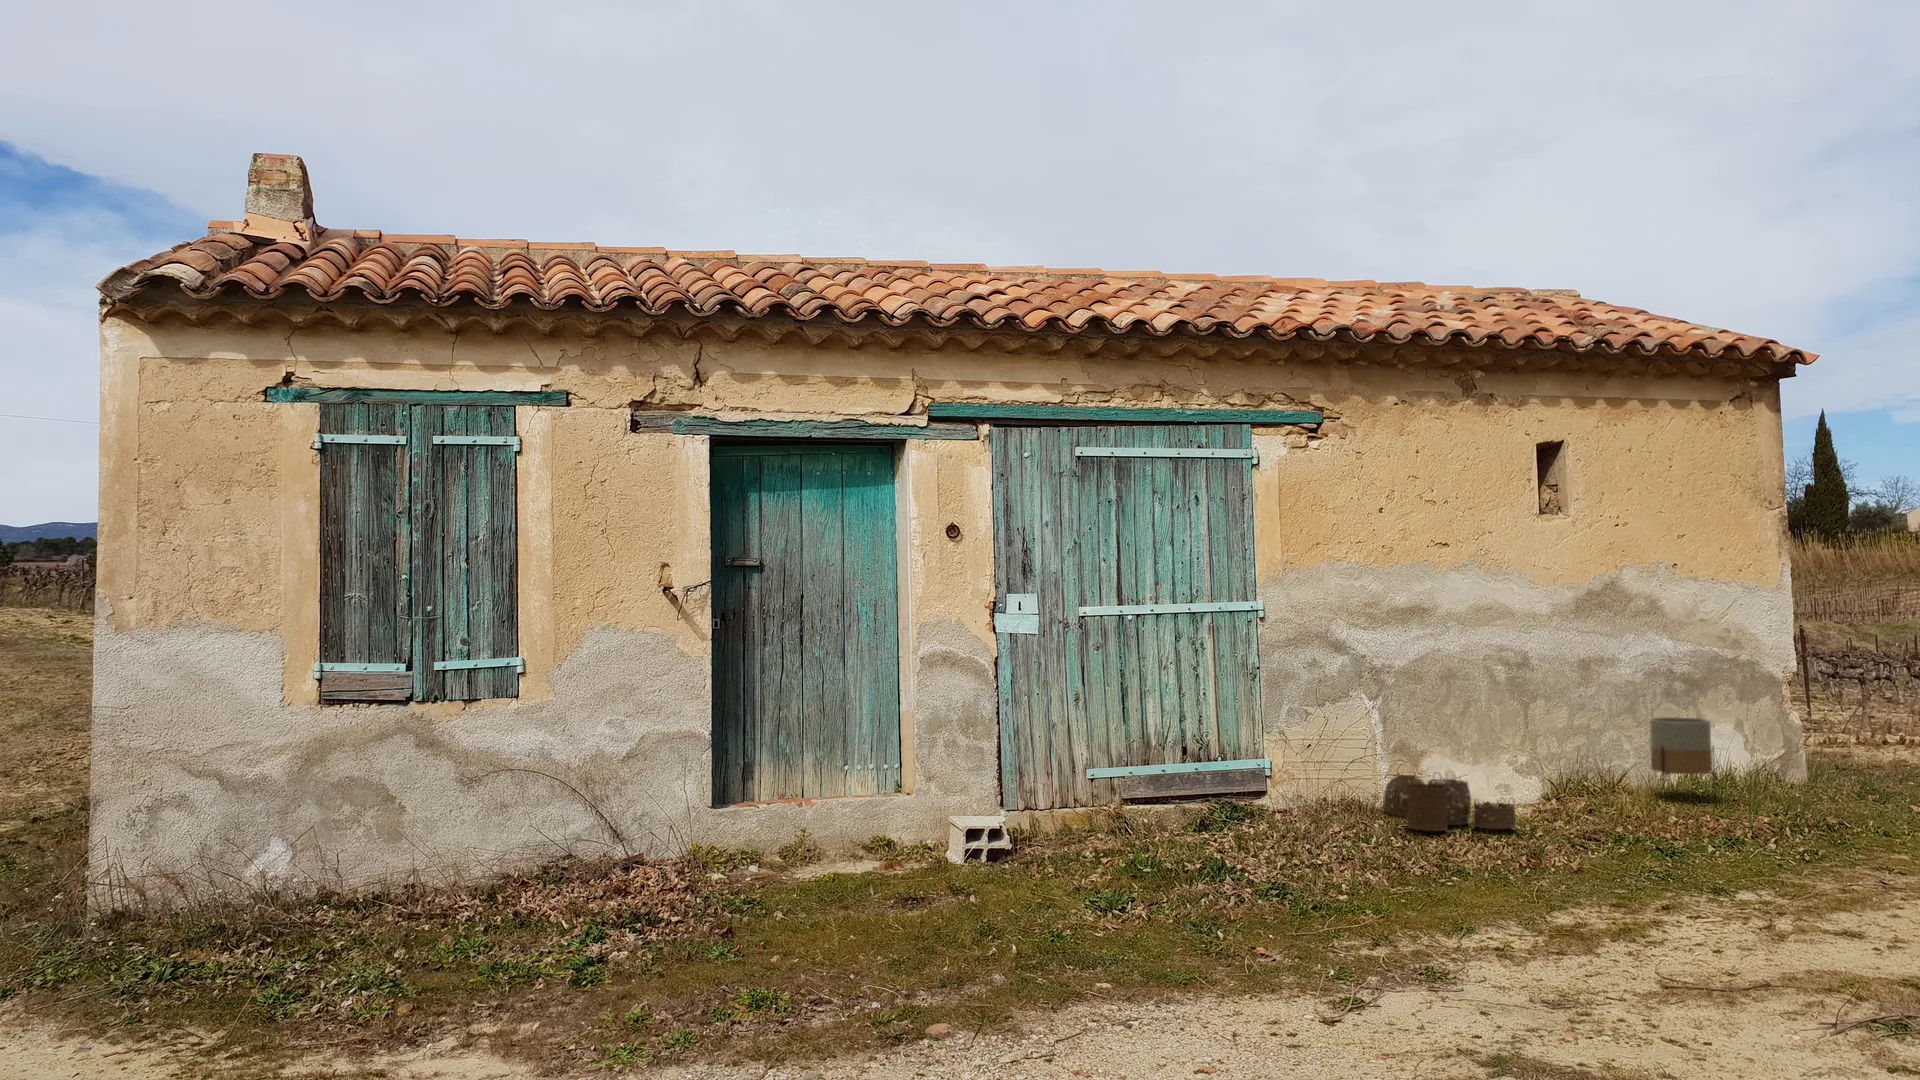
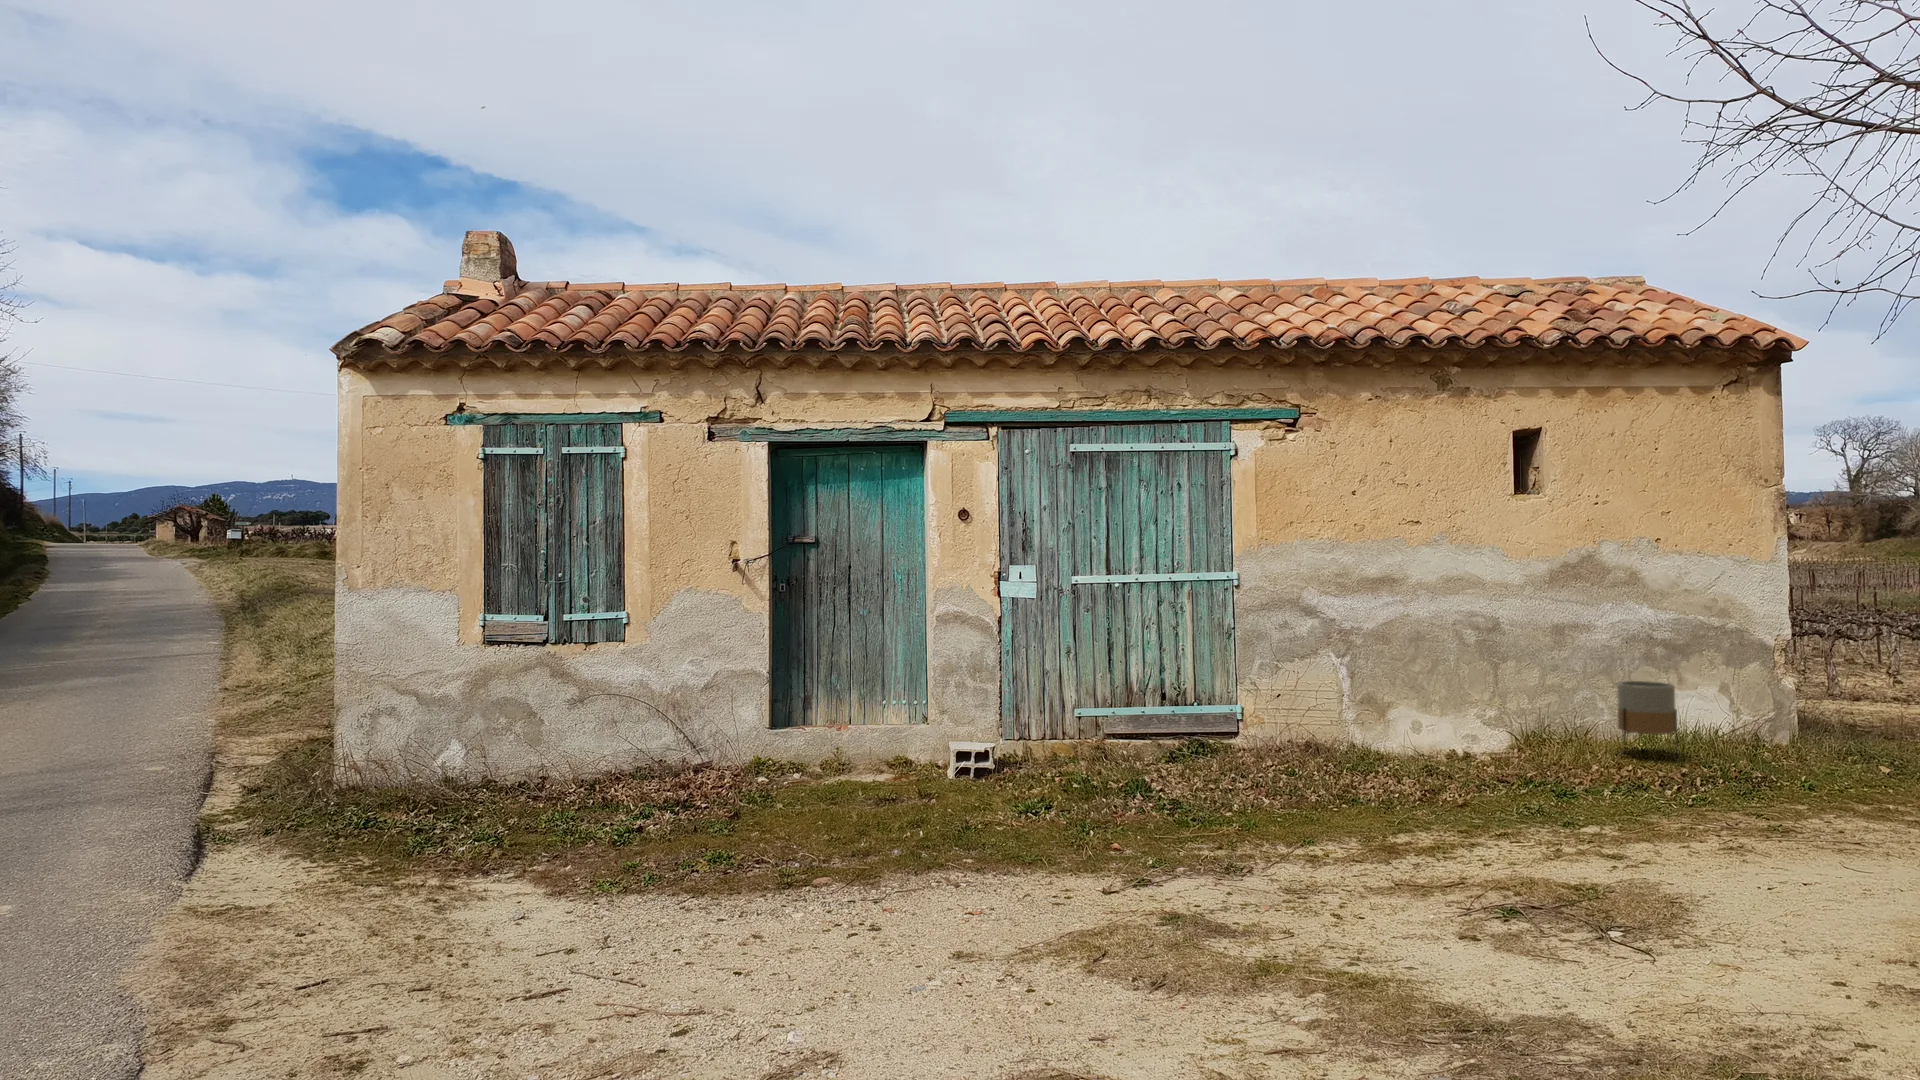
woven basket: present [1383,775,1516,831] -> none [1346,721,1451,776]

